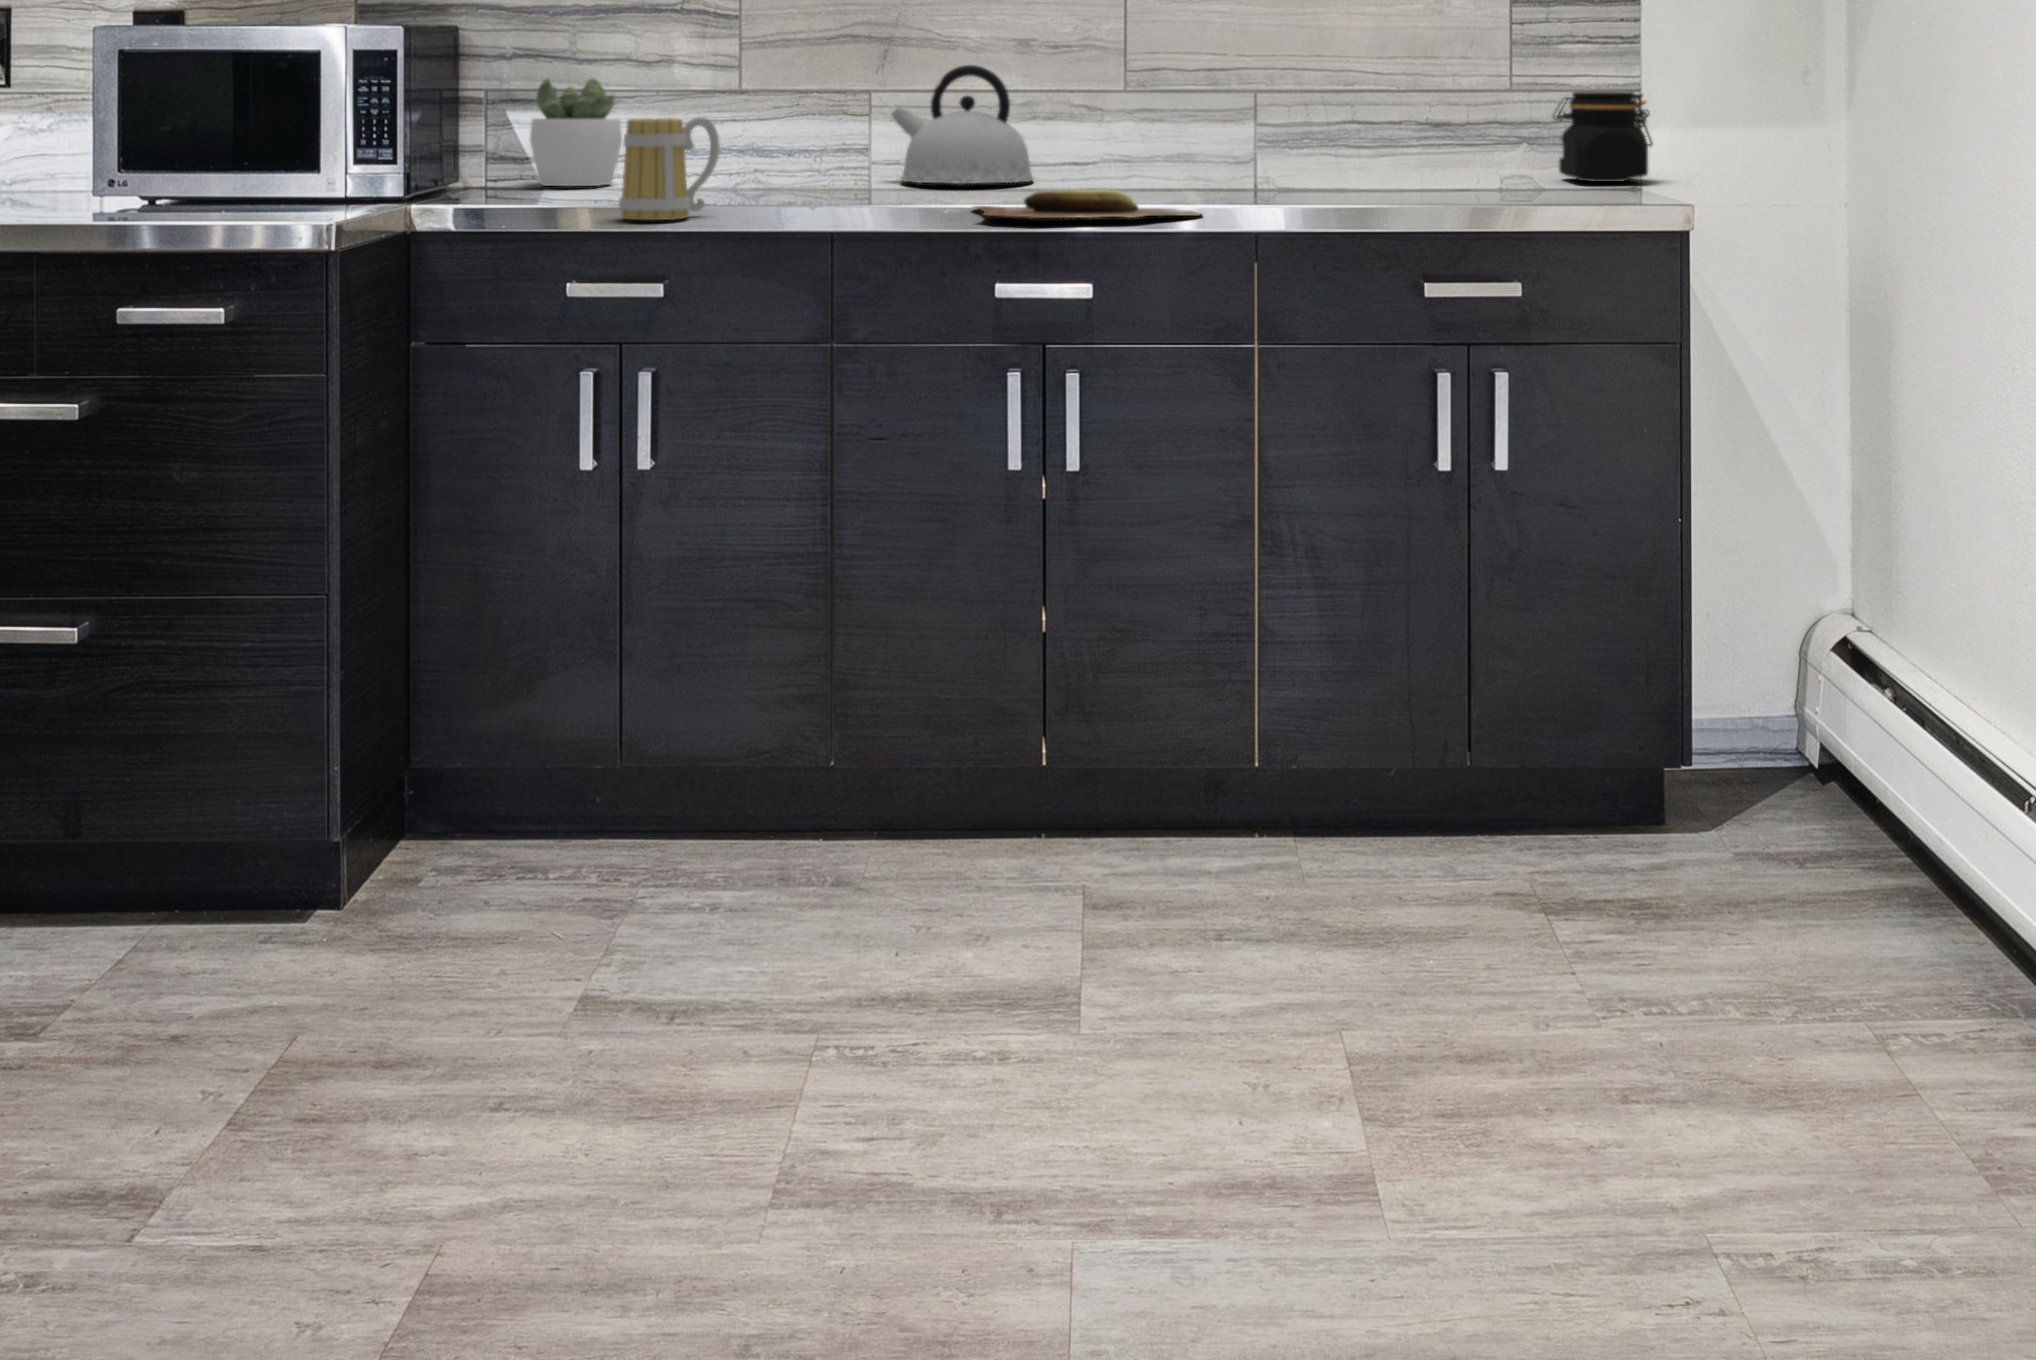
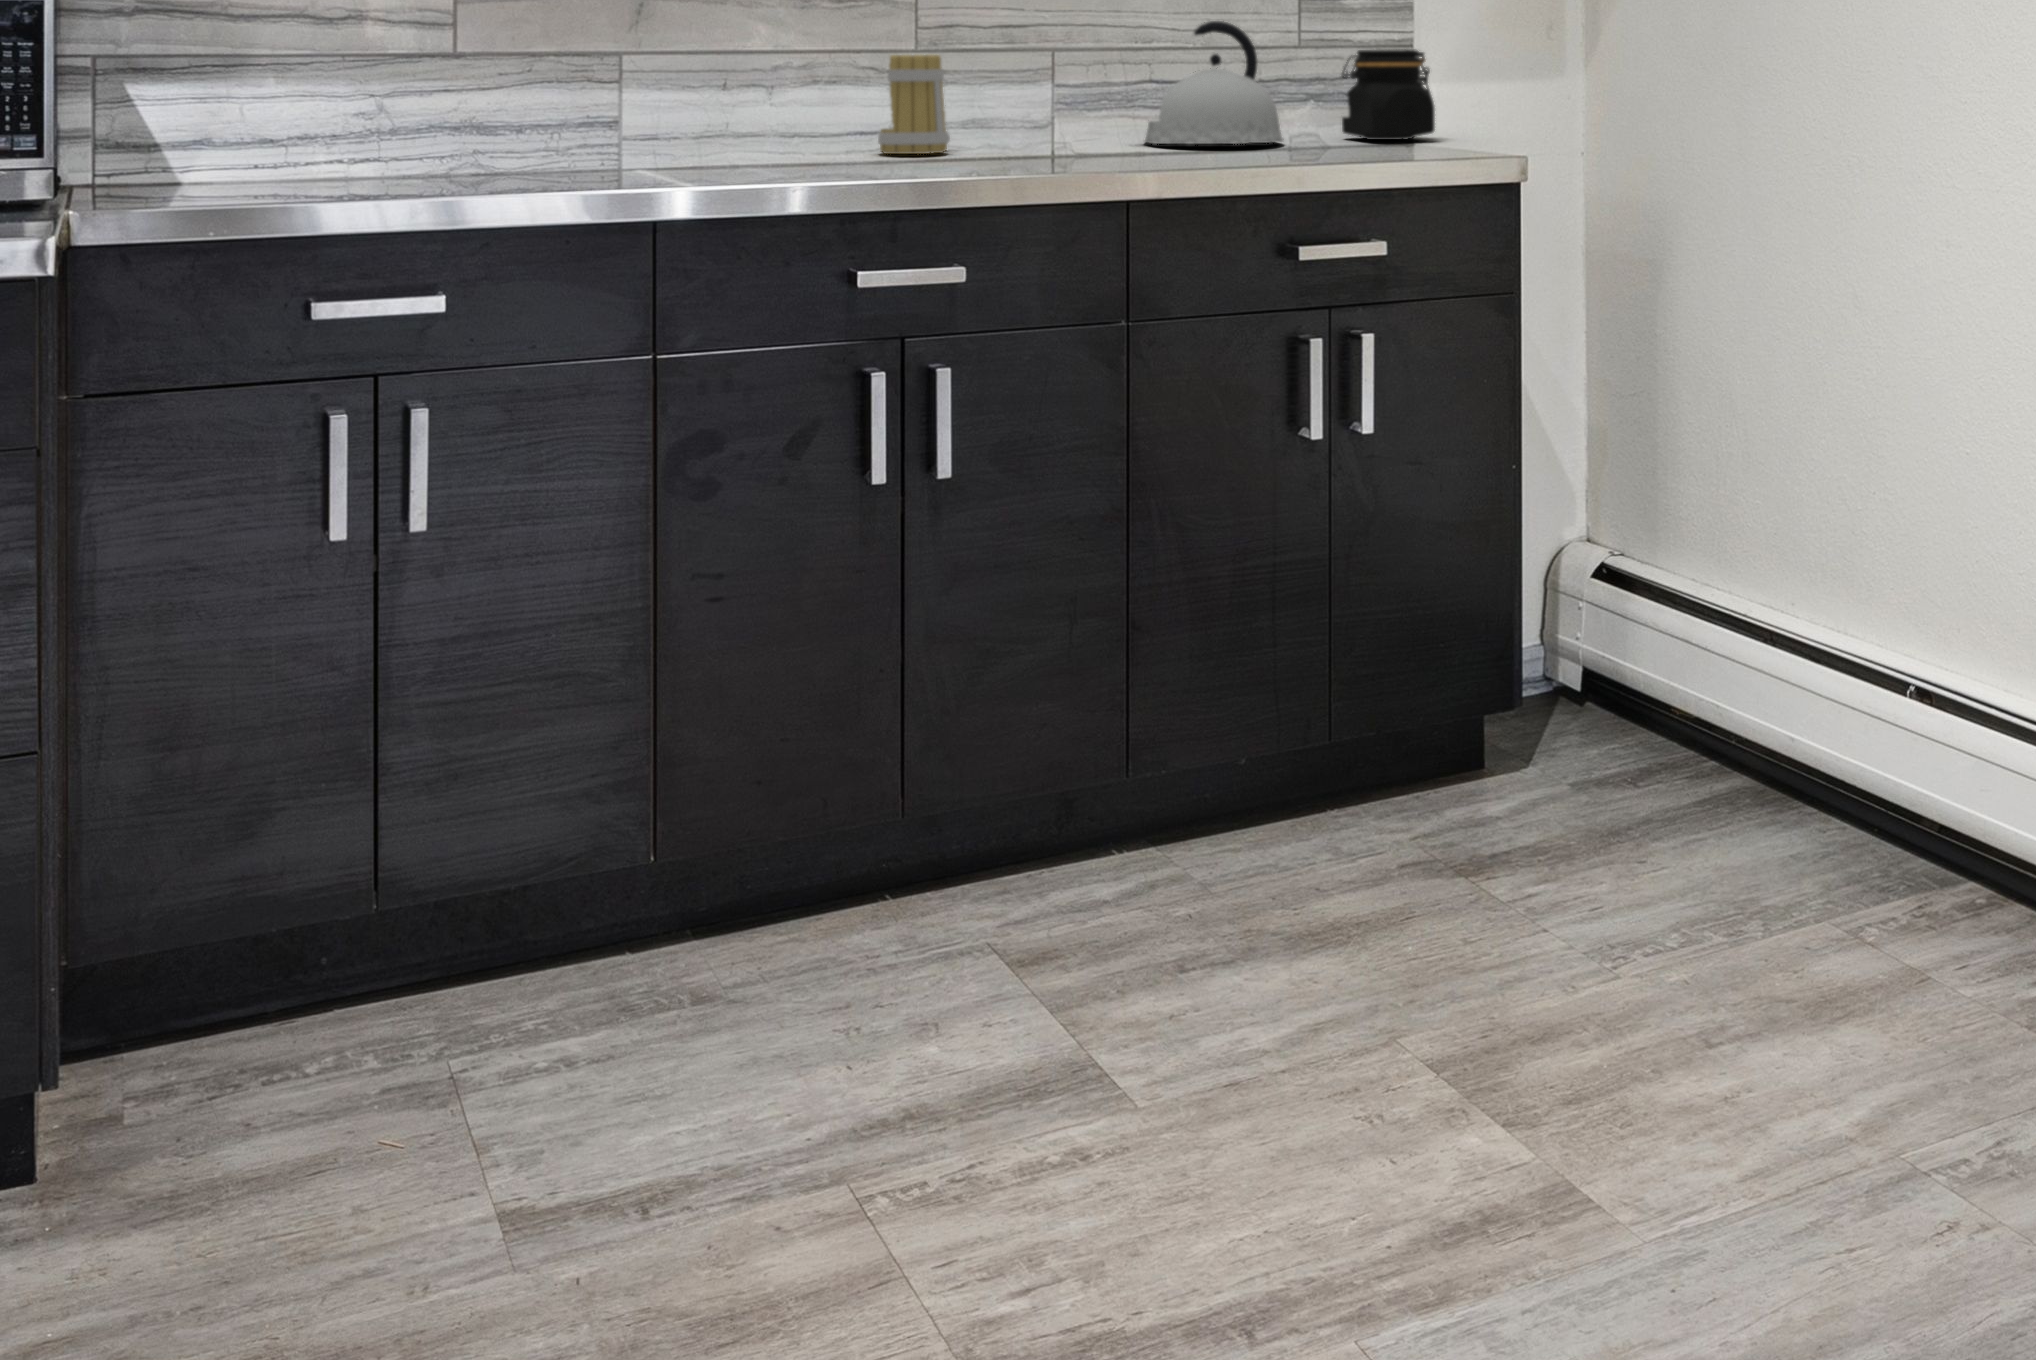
kettle: present [892,65,1033,184] -> present [1144,21,1283,144]
succulent plant: present [530,79,622,186] -> none [160,39,294,177]
mug: present [619,118,720,220] -> present [878,55,950,154]
cutting board: present [975,190,1200,218] -> none [818,156,1097,189]

